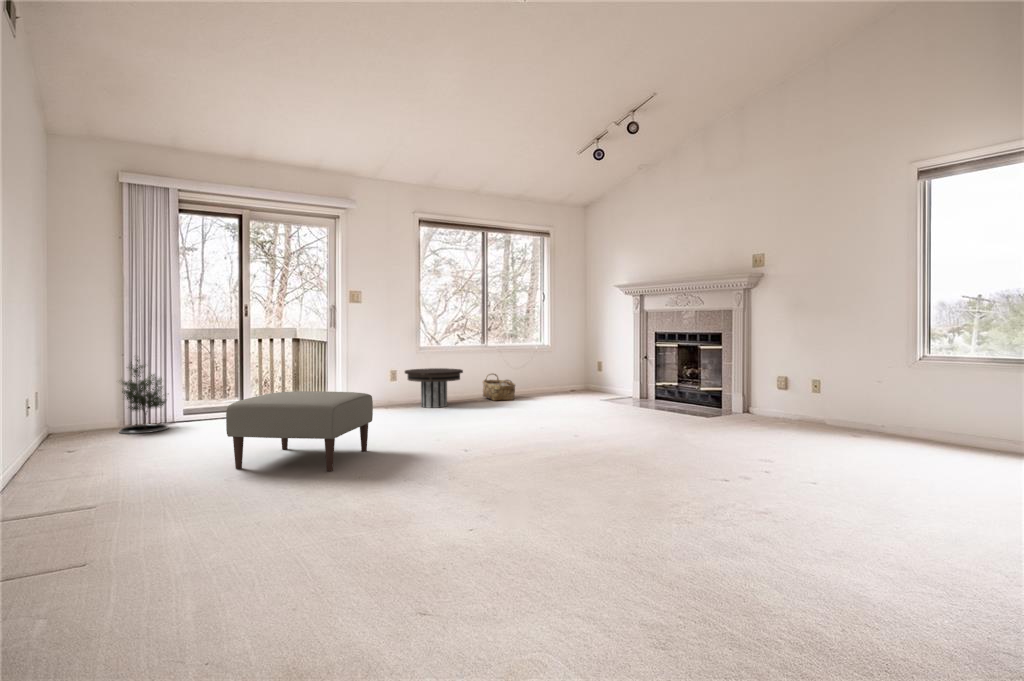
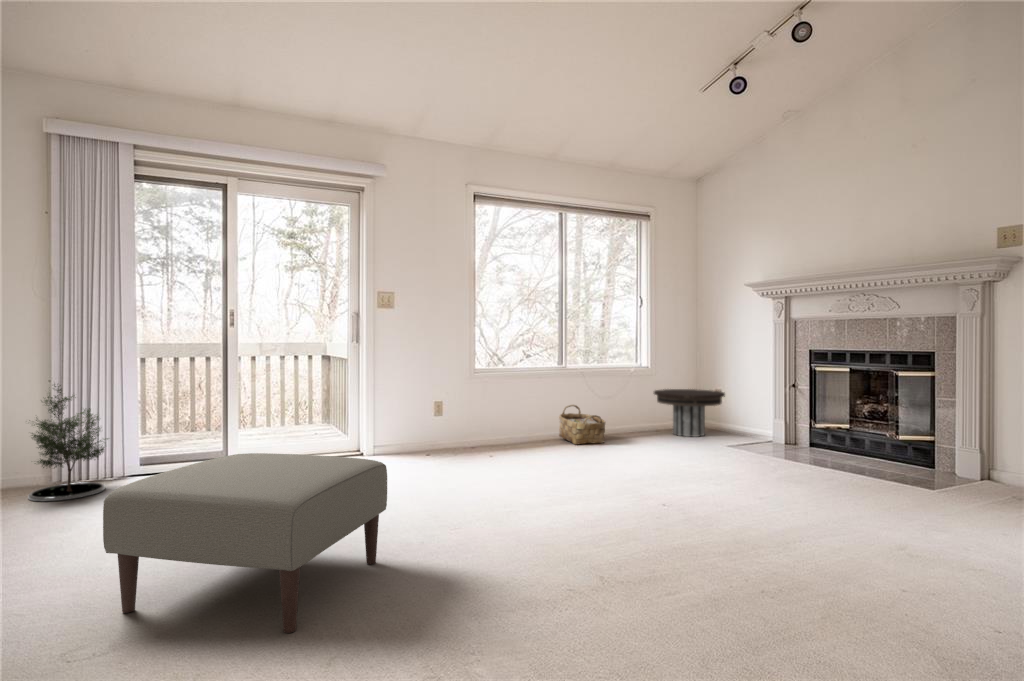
side table: present [405,368,463,408] -> present [654,389,725,437]

